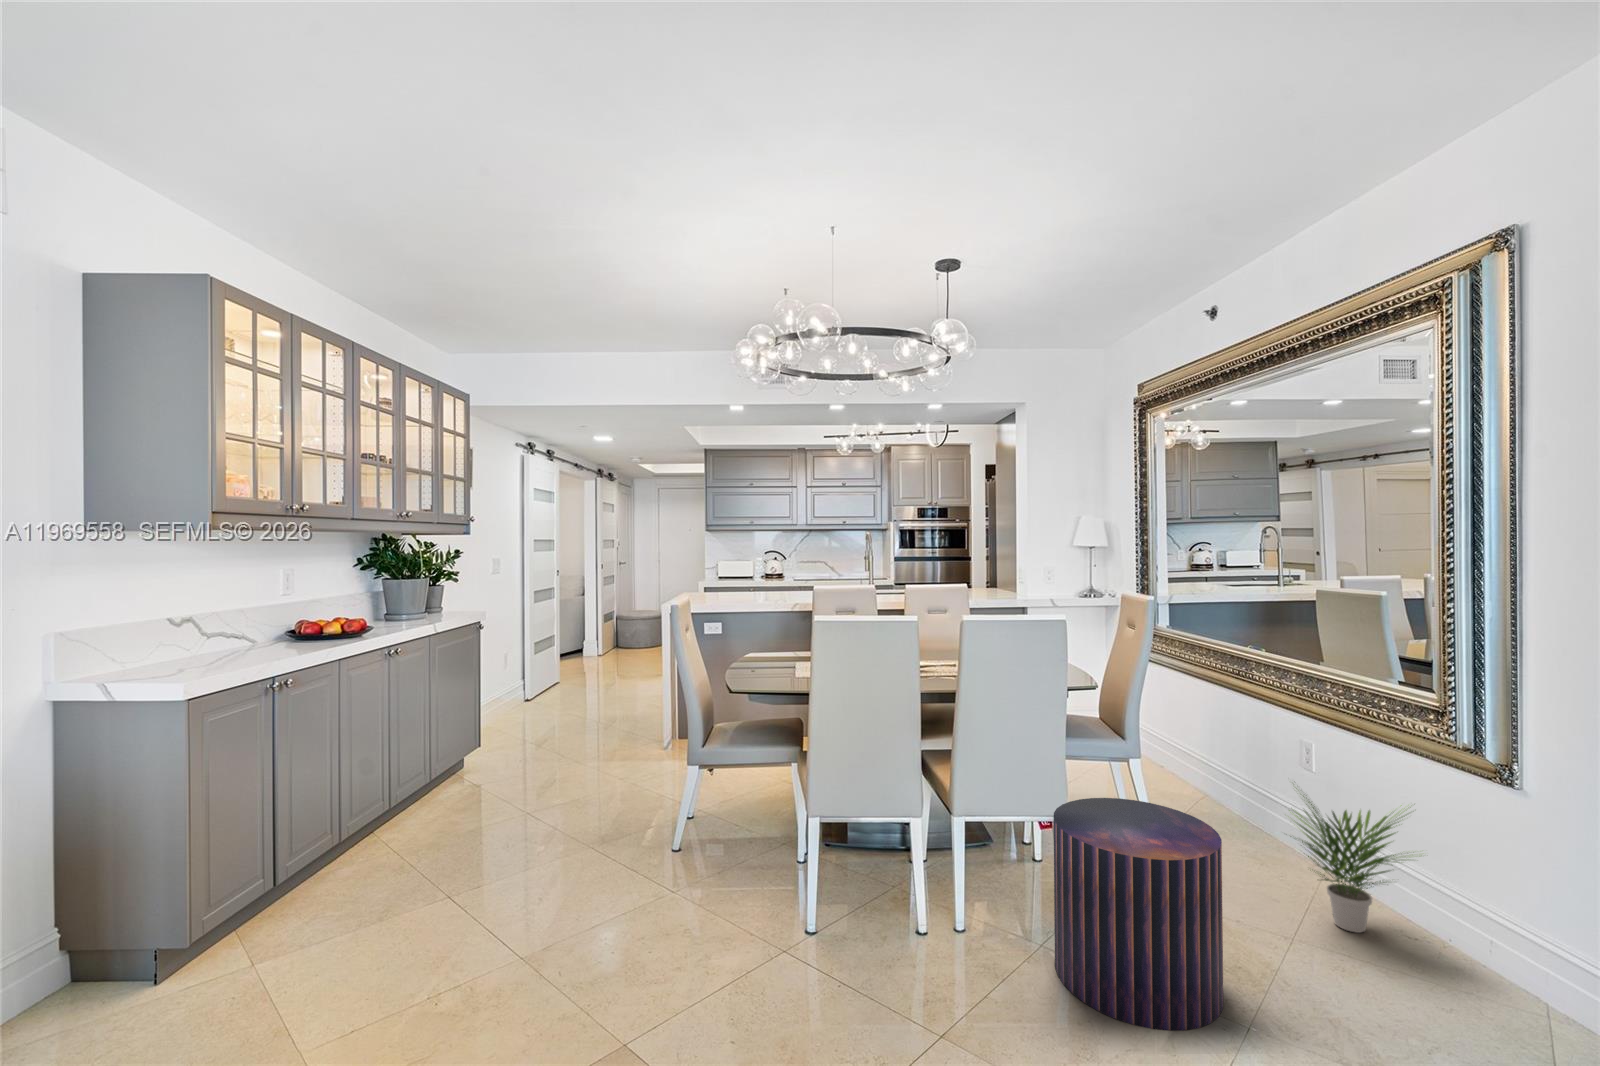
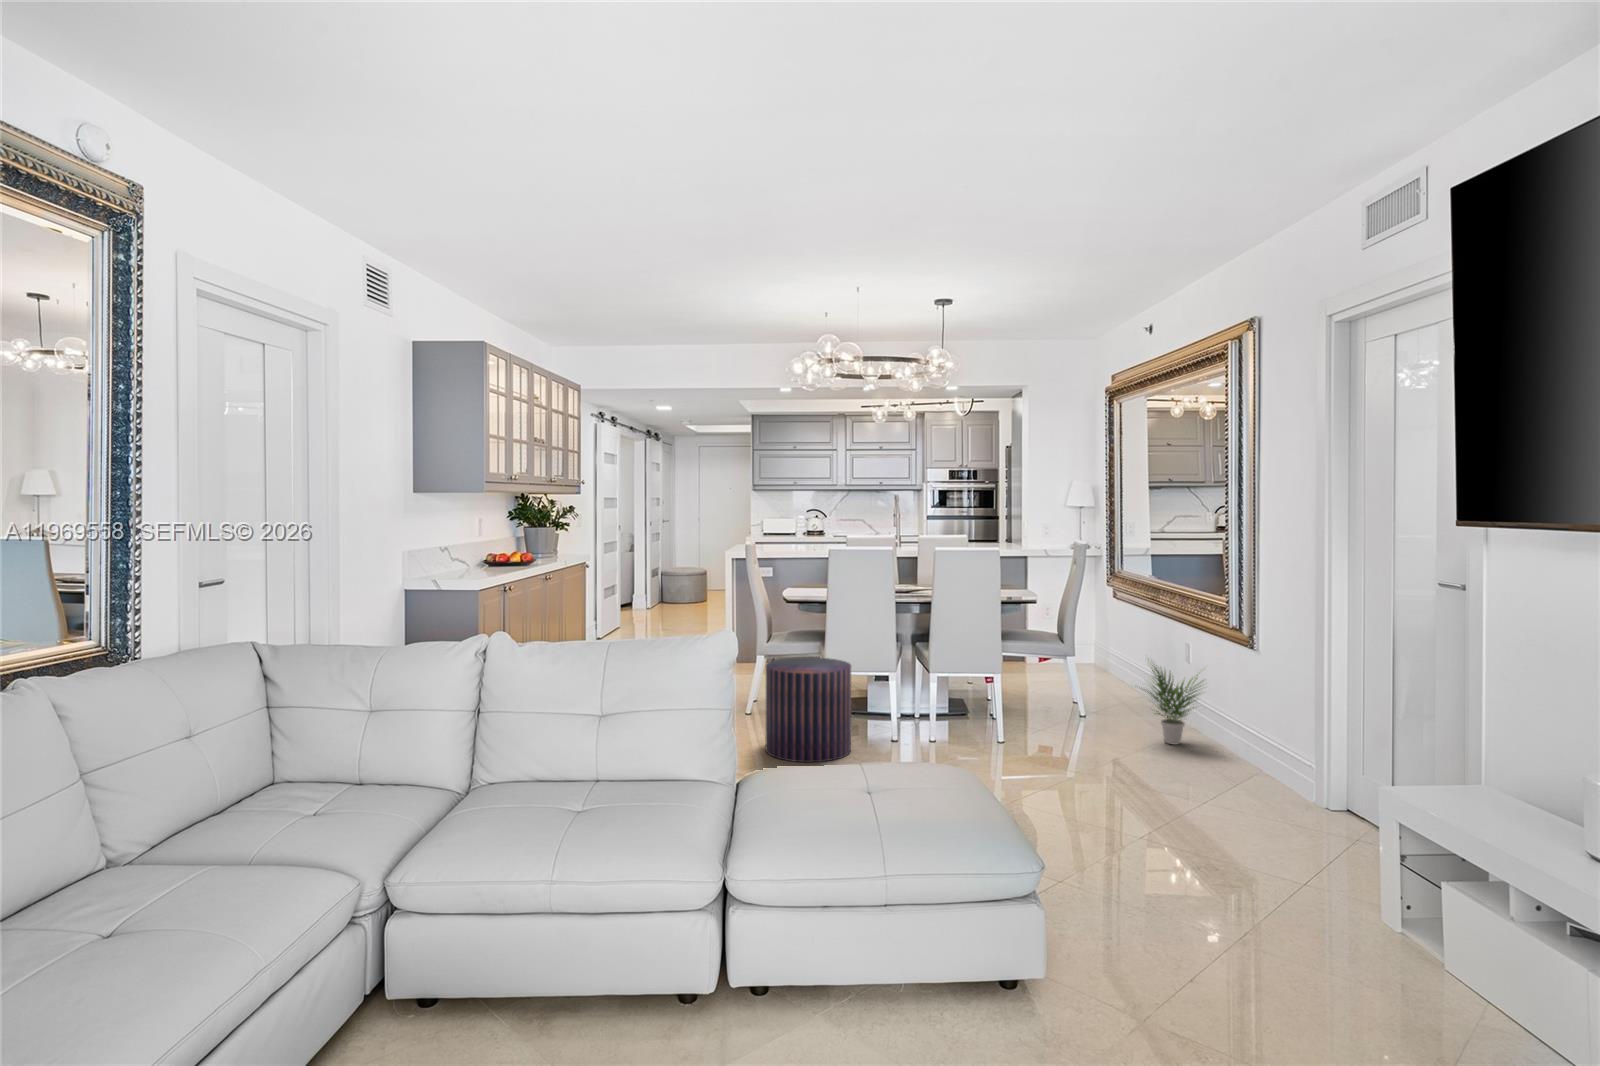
pouf: present [1054,798,1223,1031] -> present [766,657,851,762]

